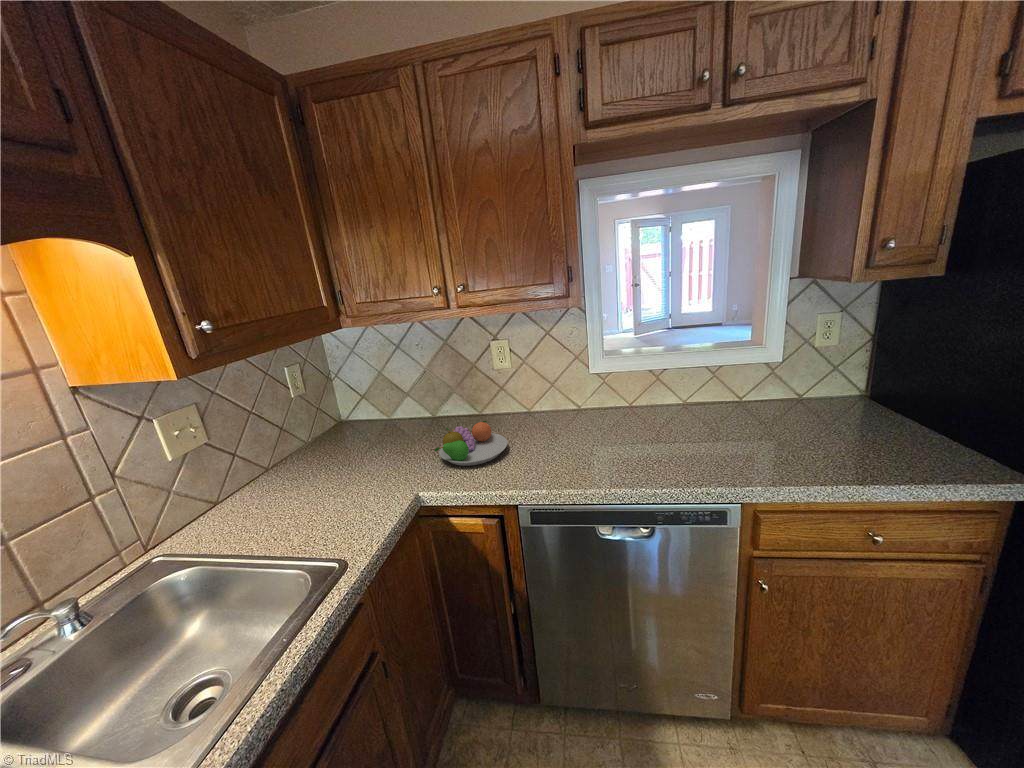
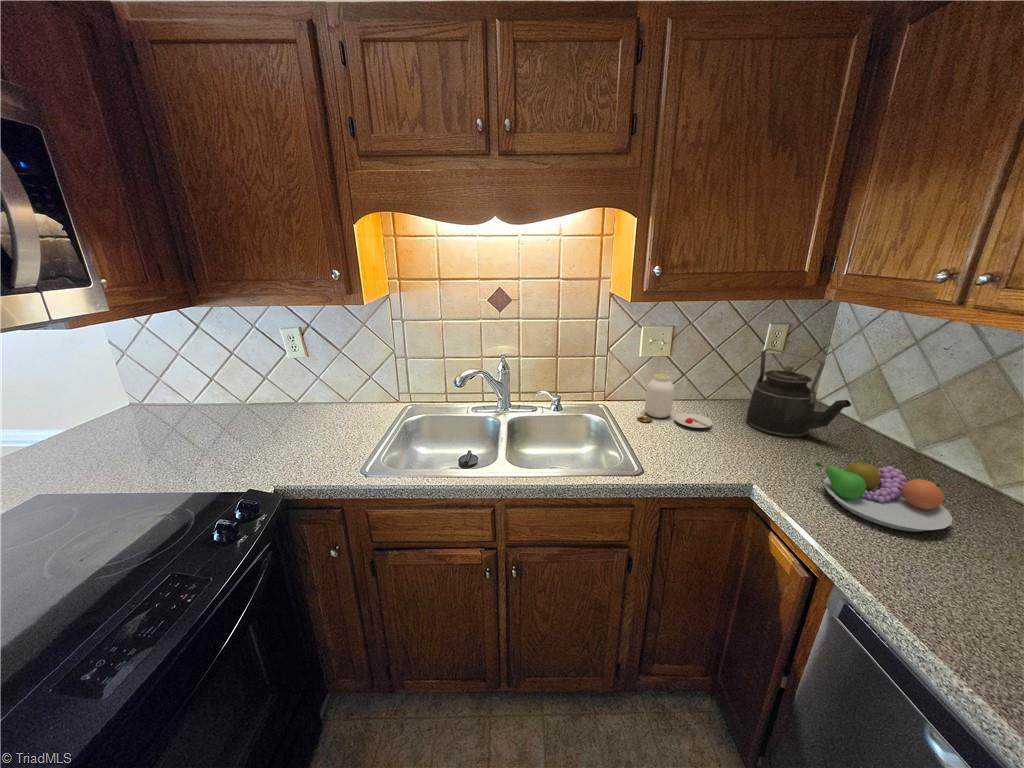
kettle: none [311,378,401,463] -> present [747,348,851,437]
jar: none [220,460,327,533] -> present [637,374,712,428]

